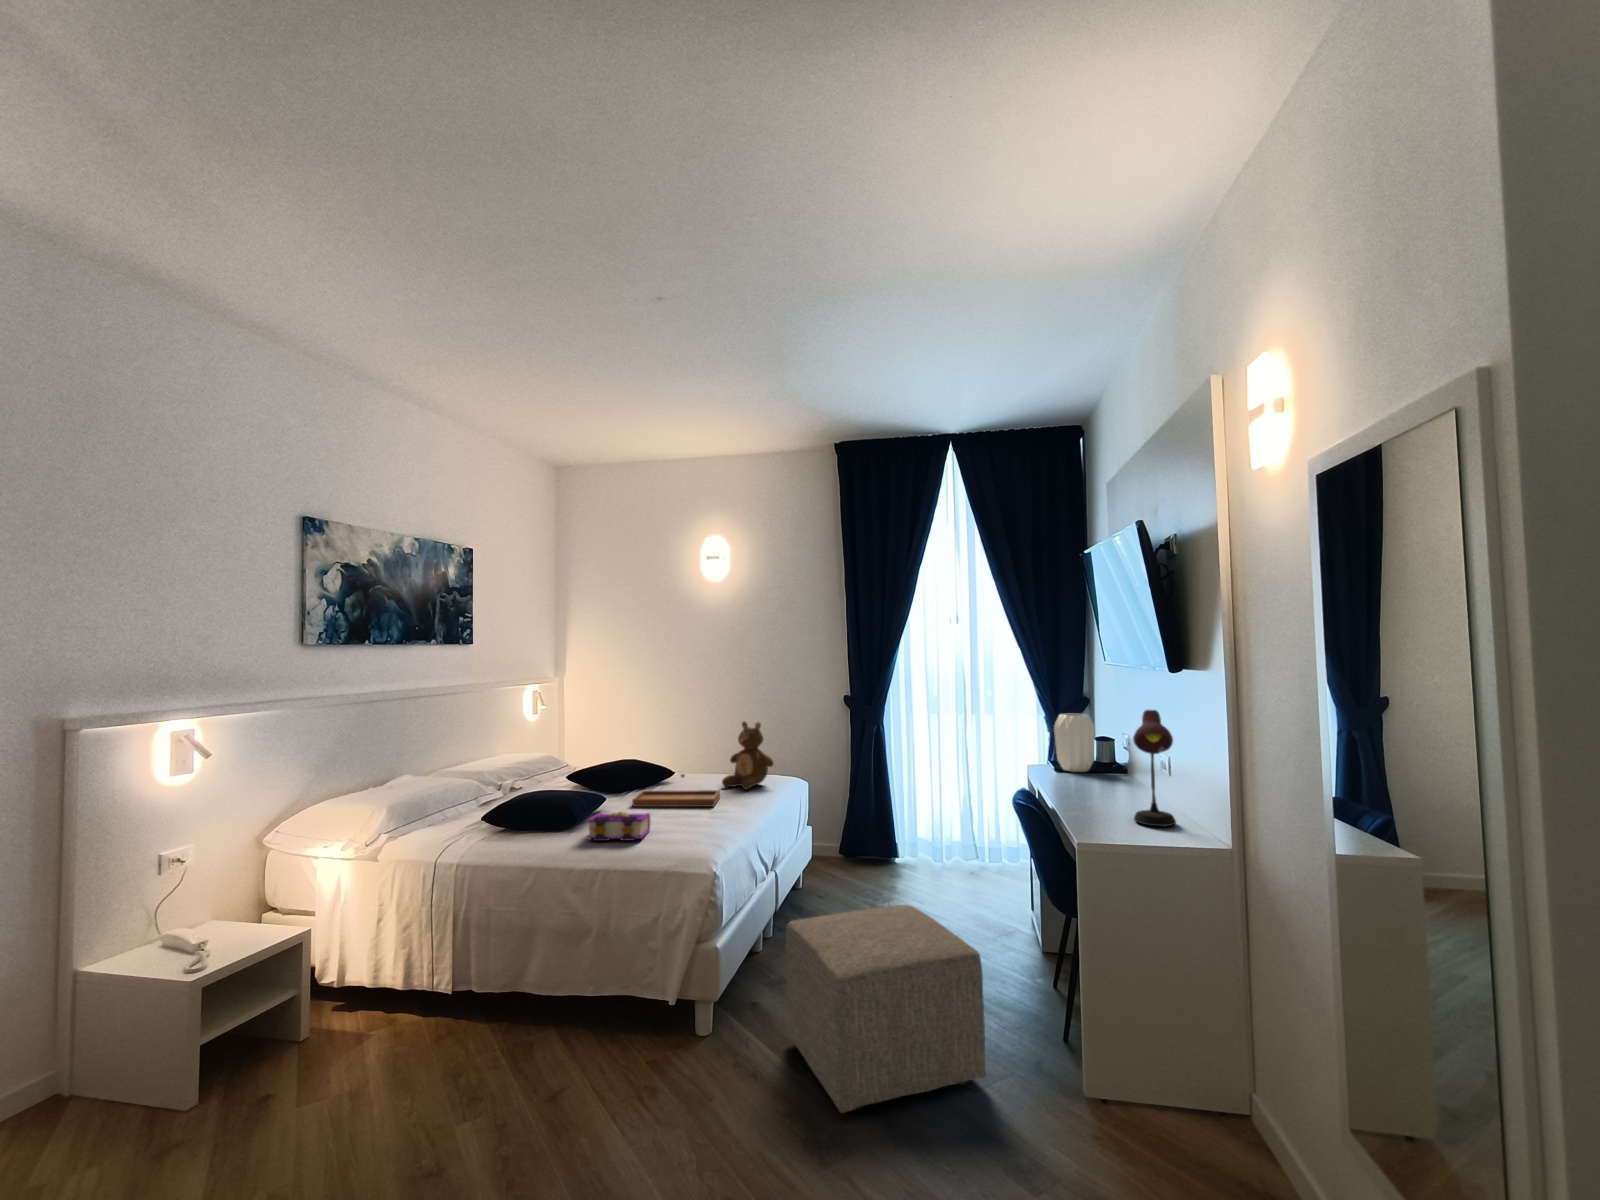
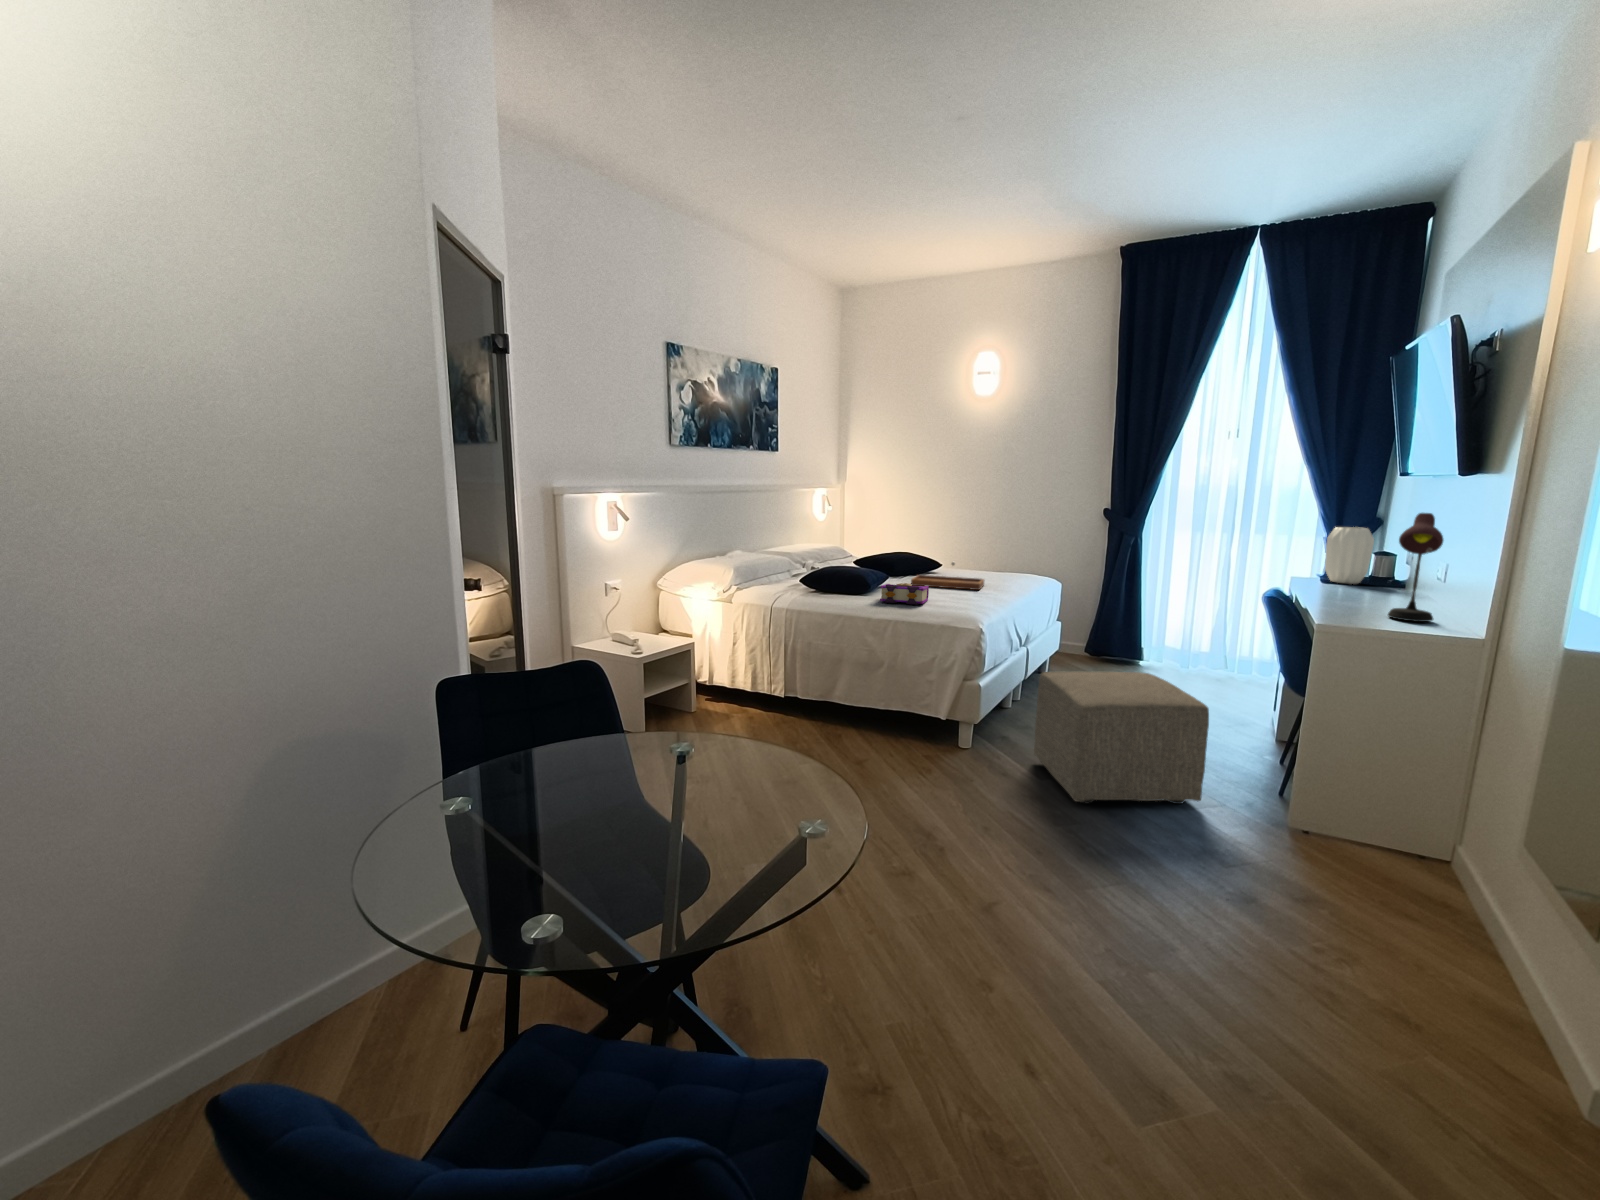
teddy bear: present [722,722,774,789] -> none [986,523,1033,581]

